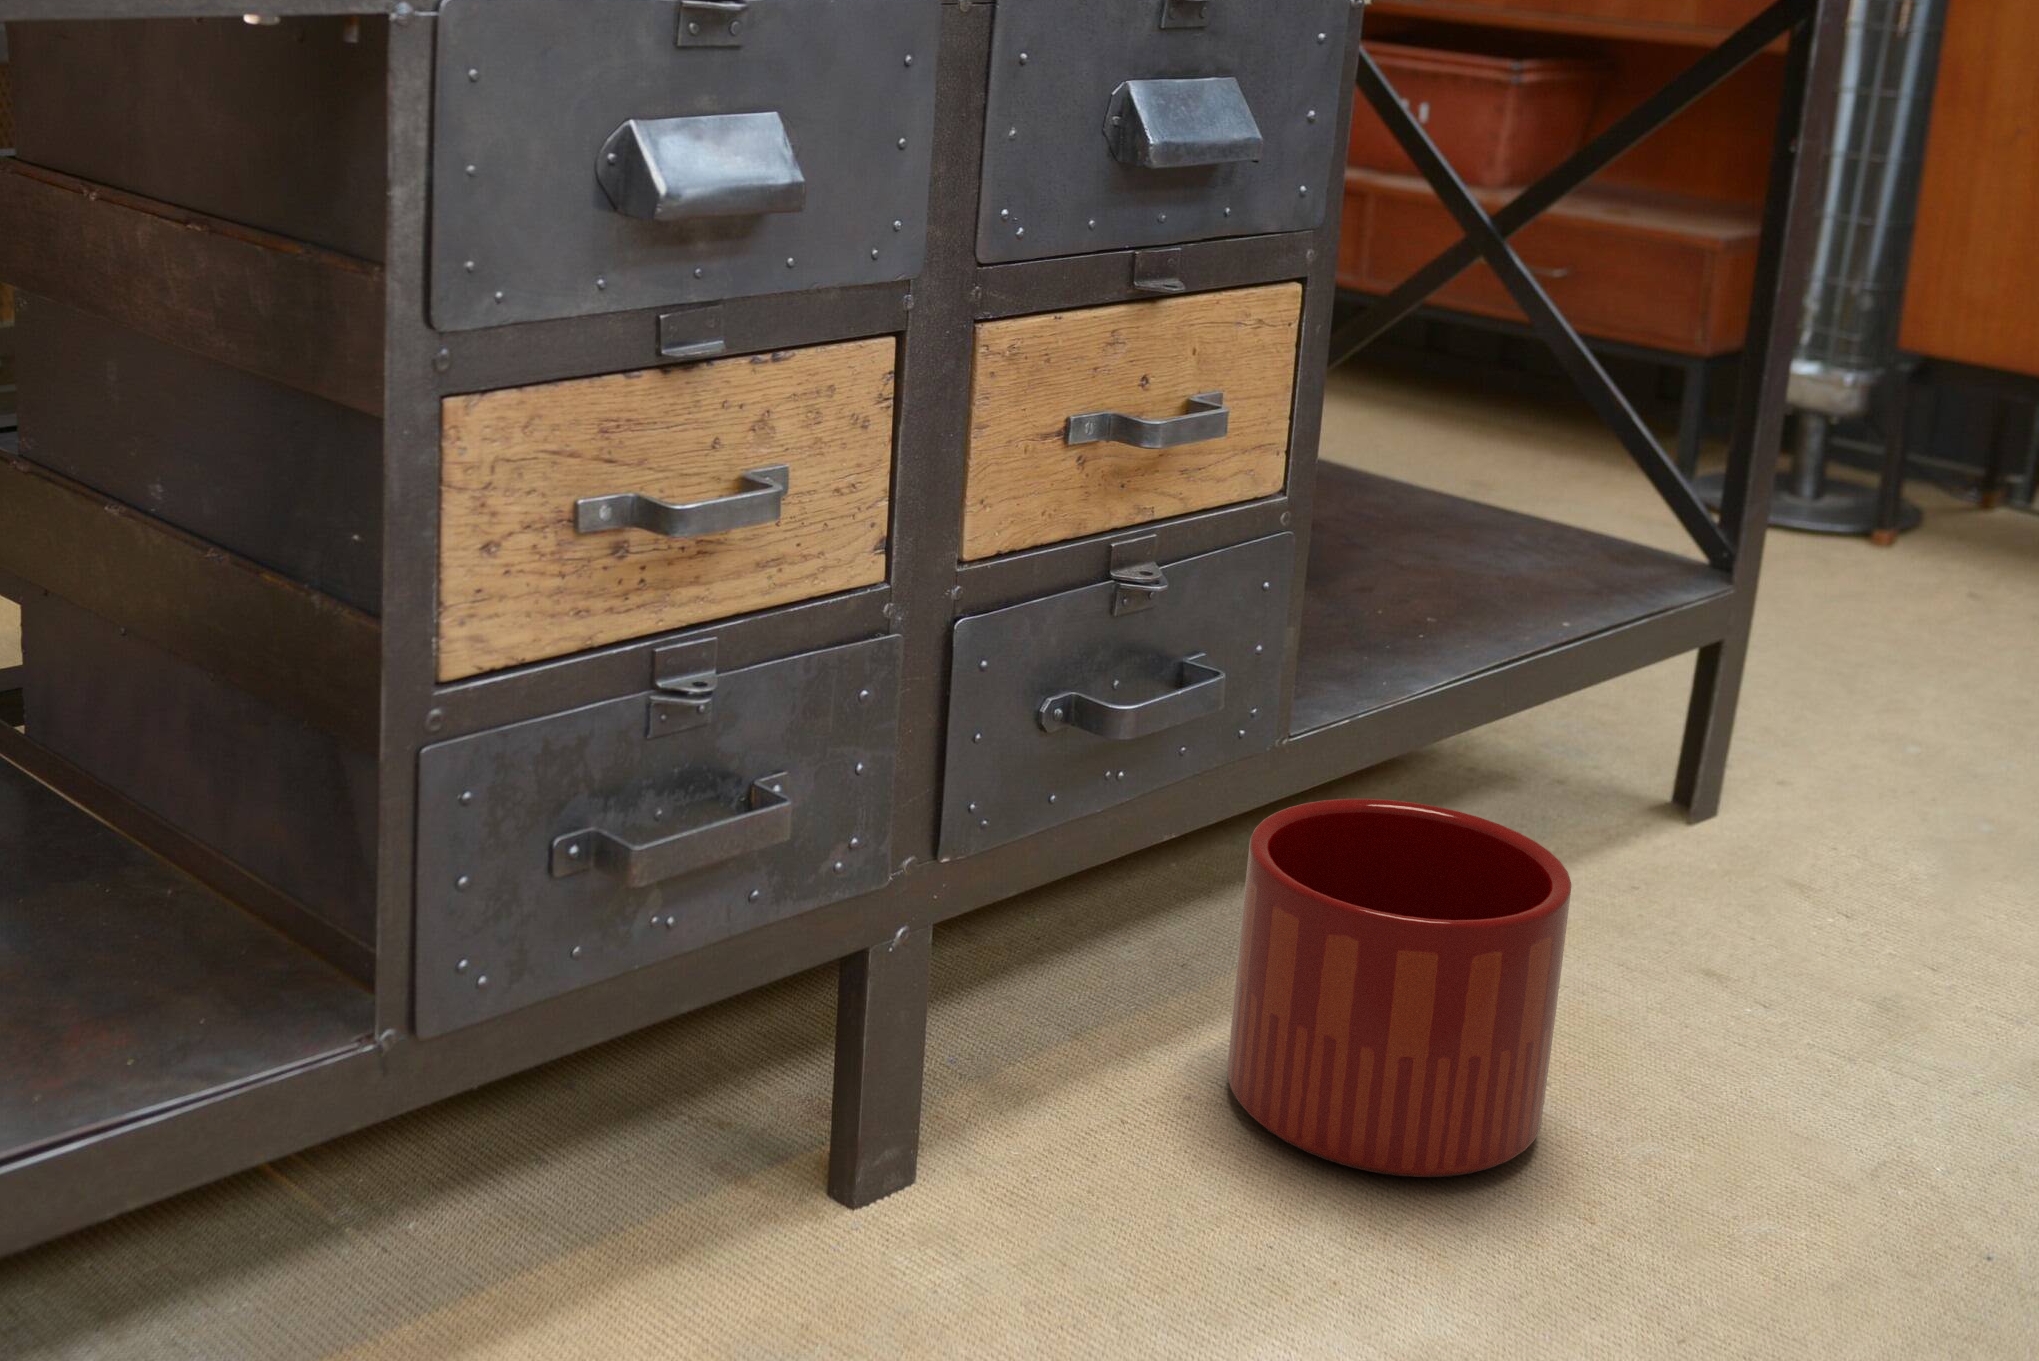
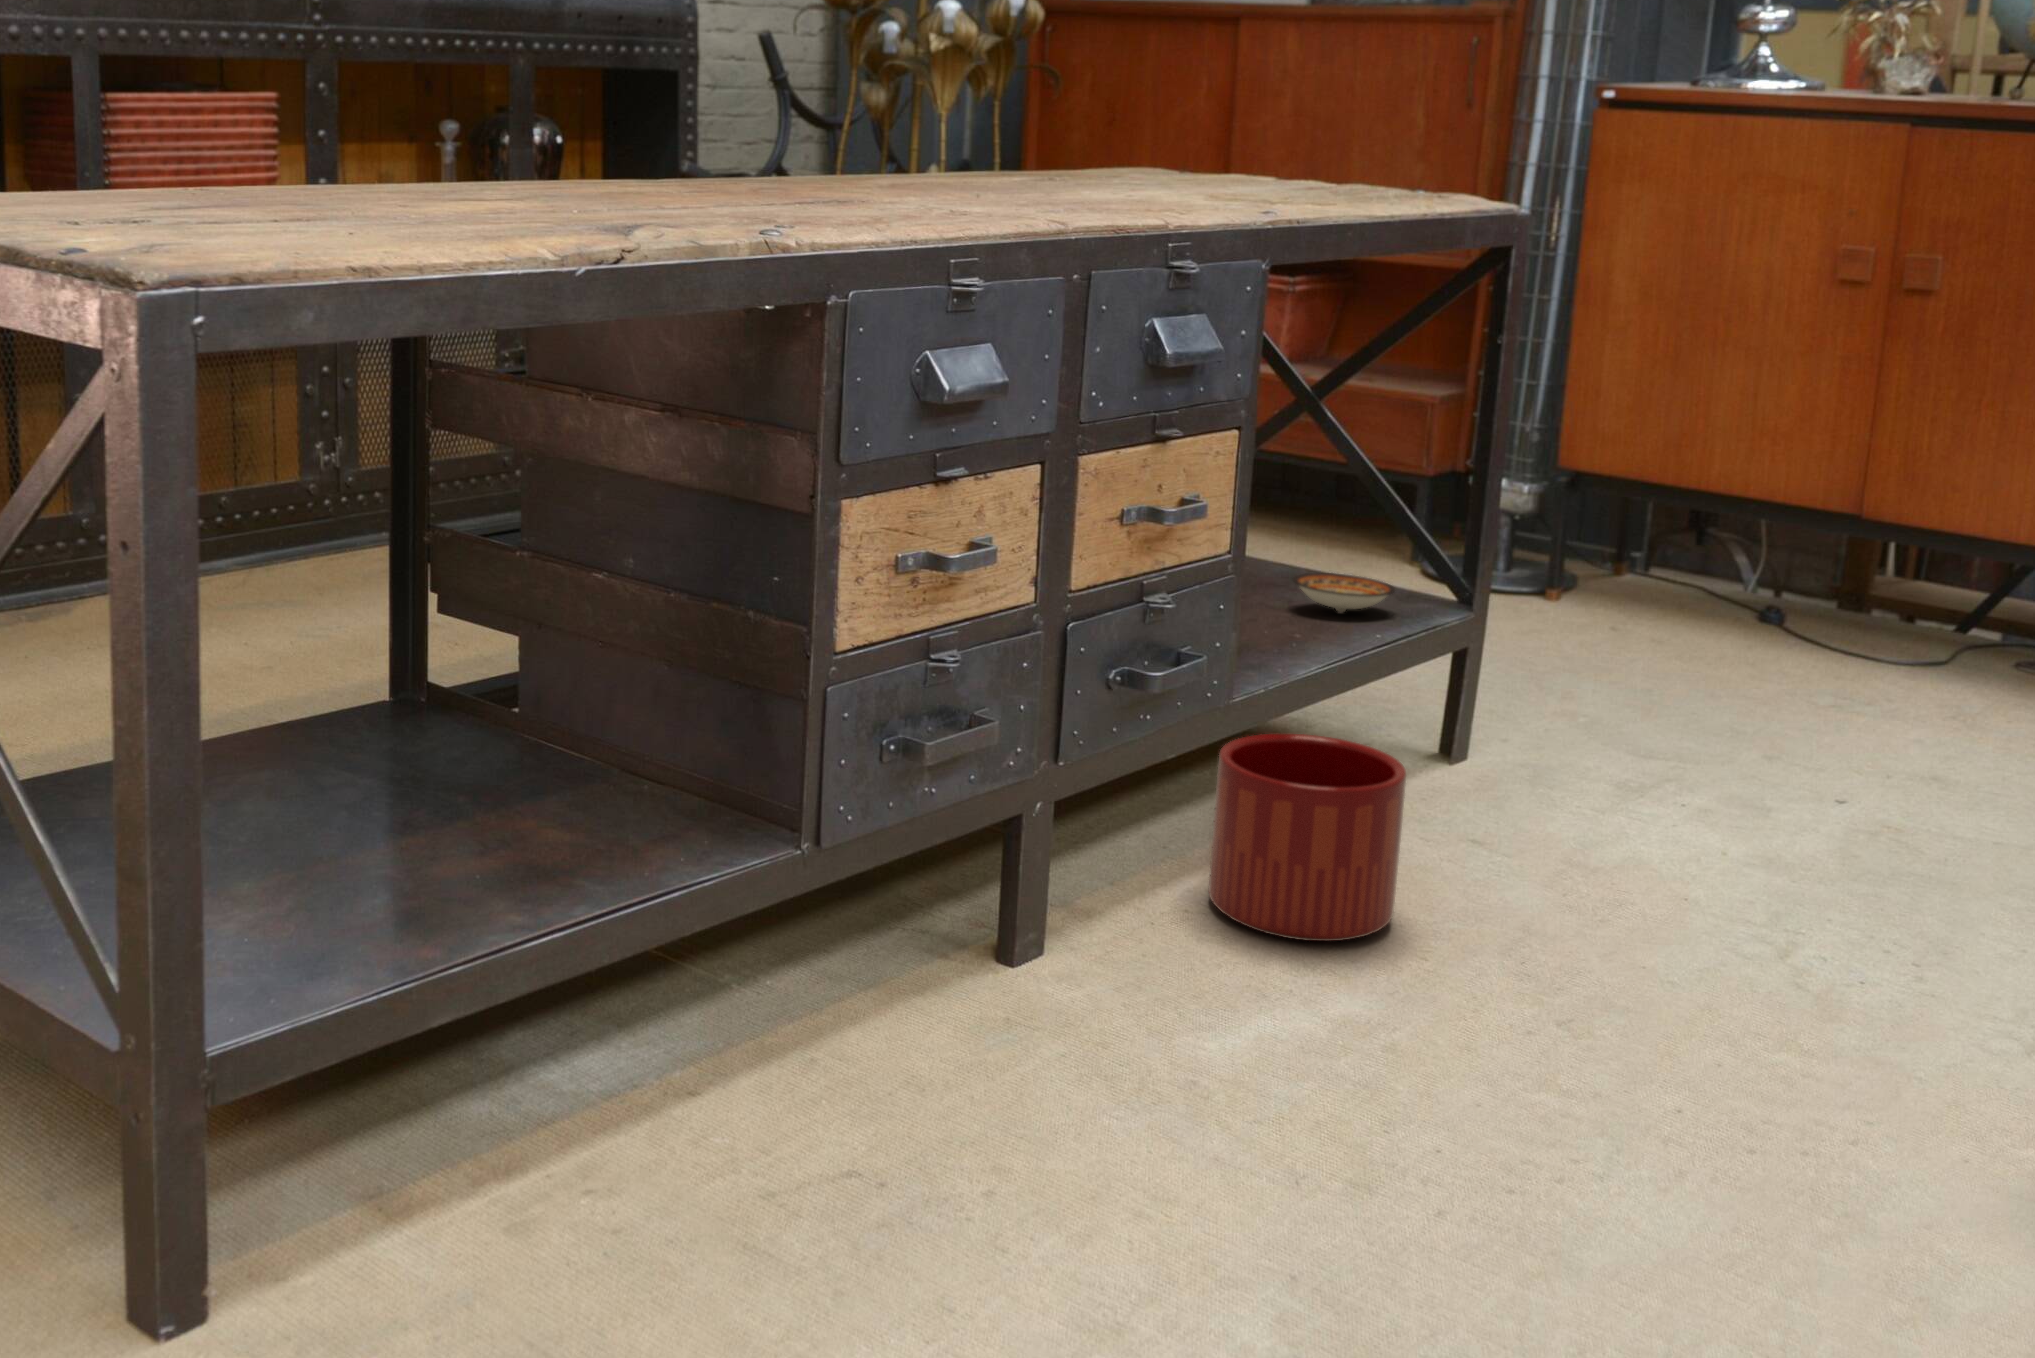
ceramic bowl: none [1444,509,1608,573] -> present [1293,573,1395,612]

